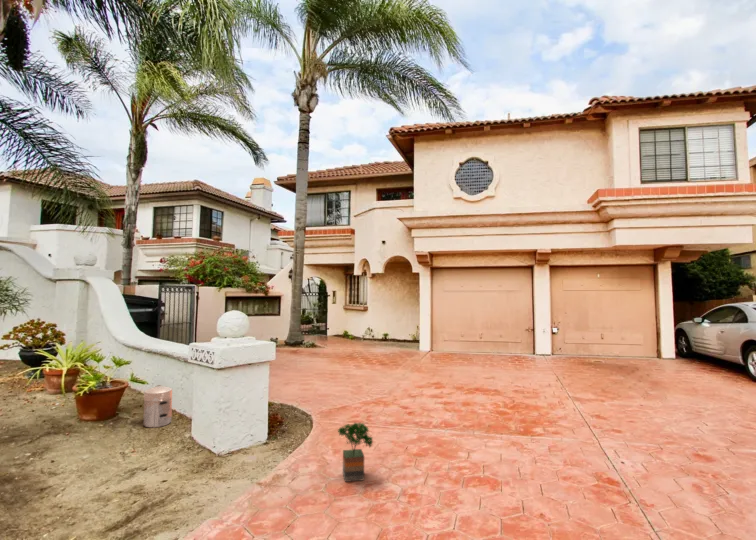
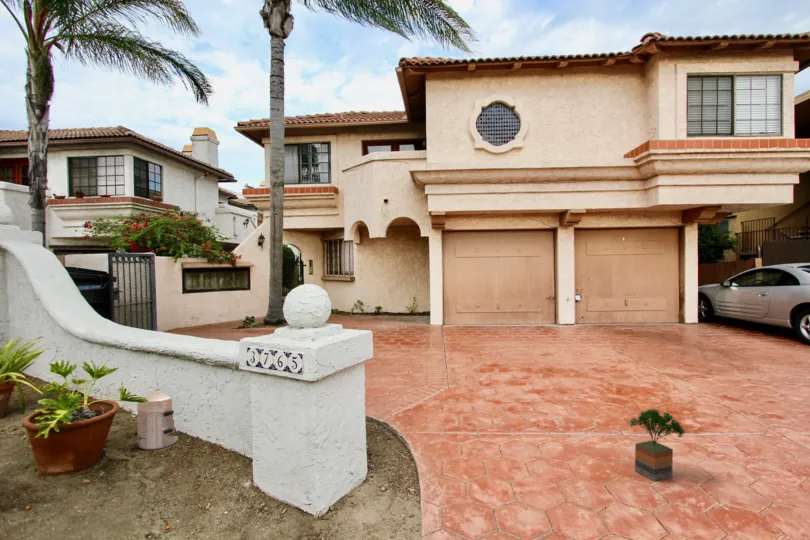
potted tree: present [338,423,372,482] -> present [630,409,685,481]

